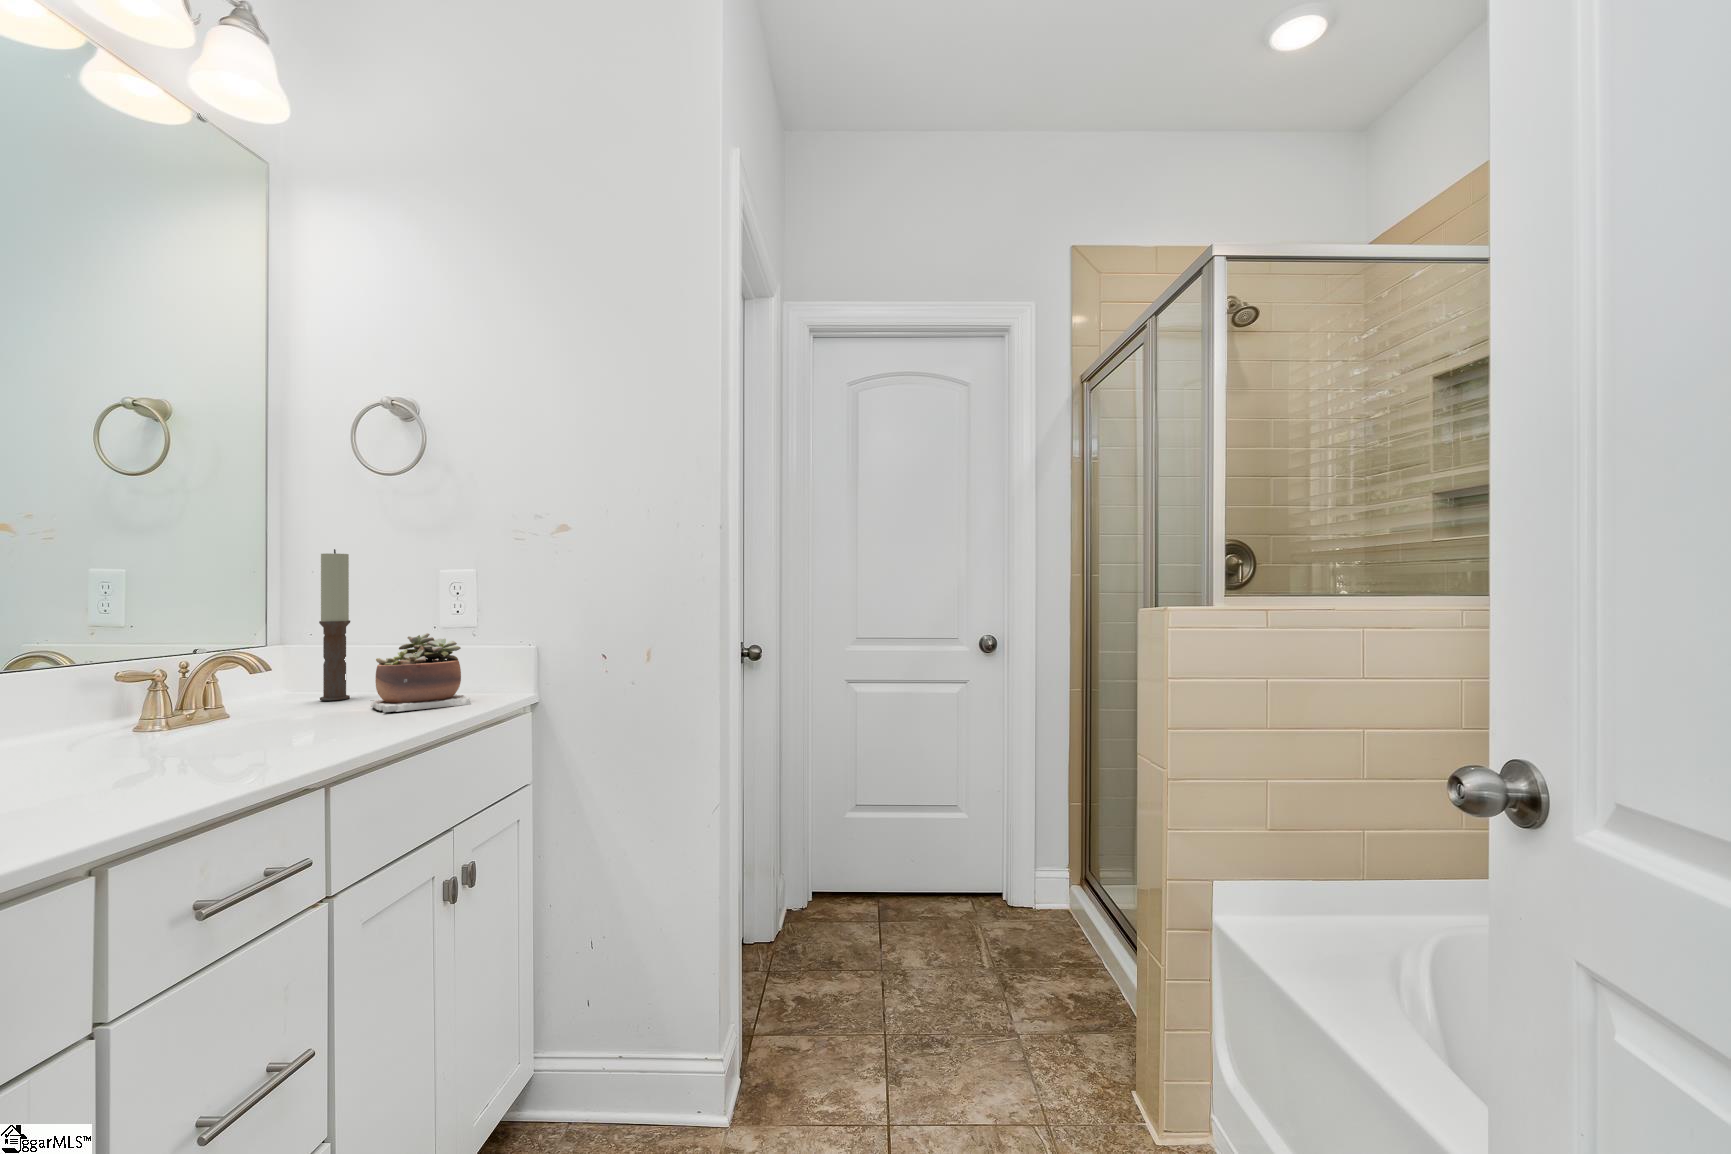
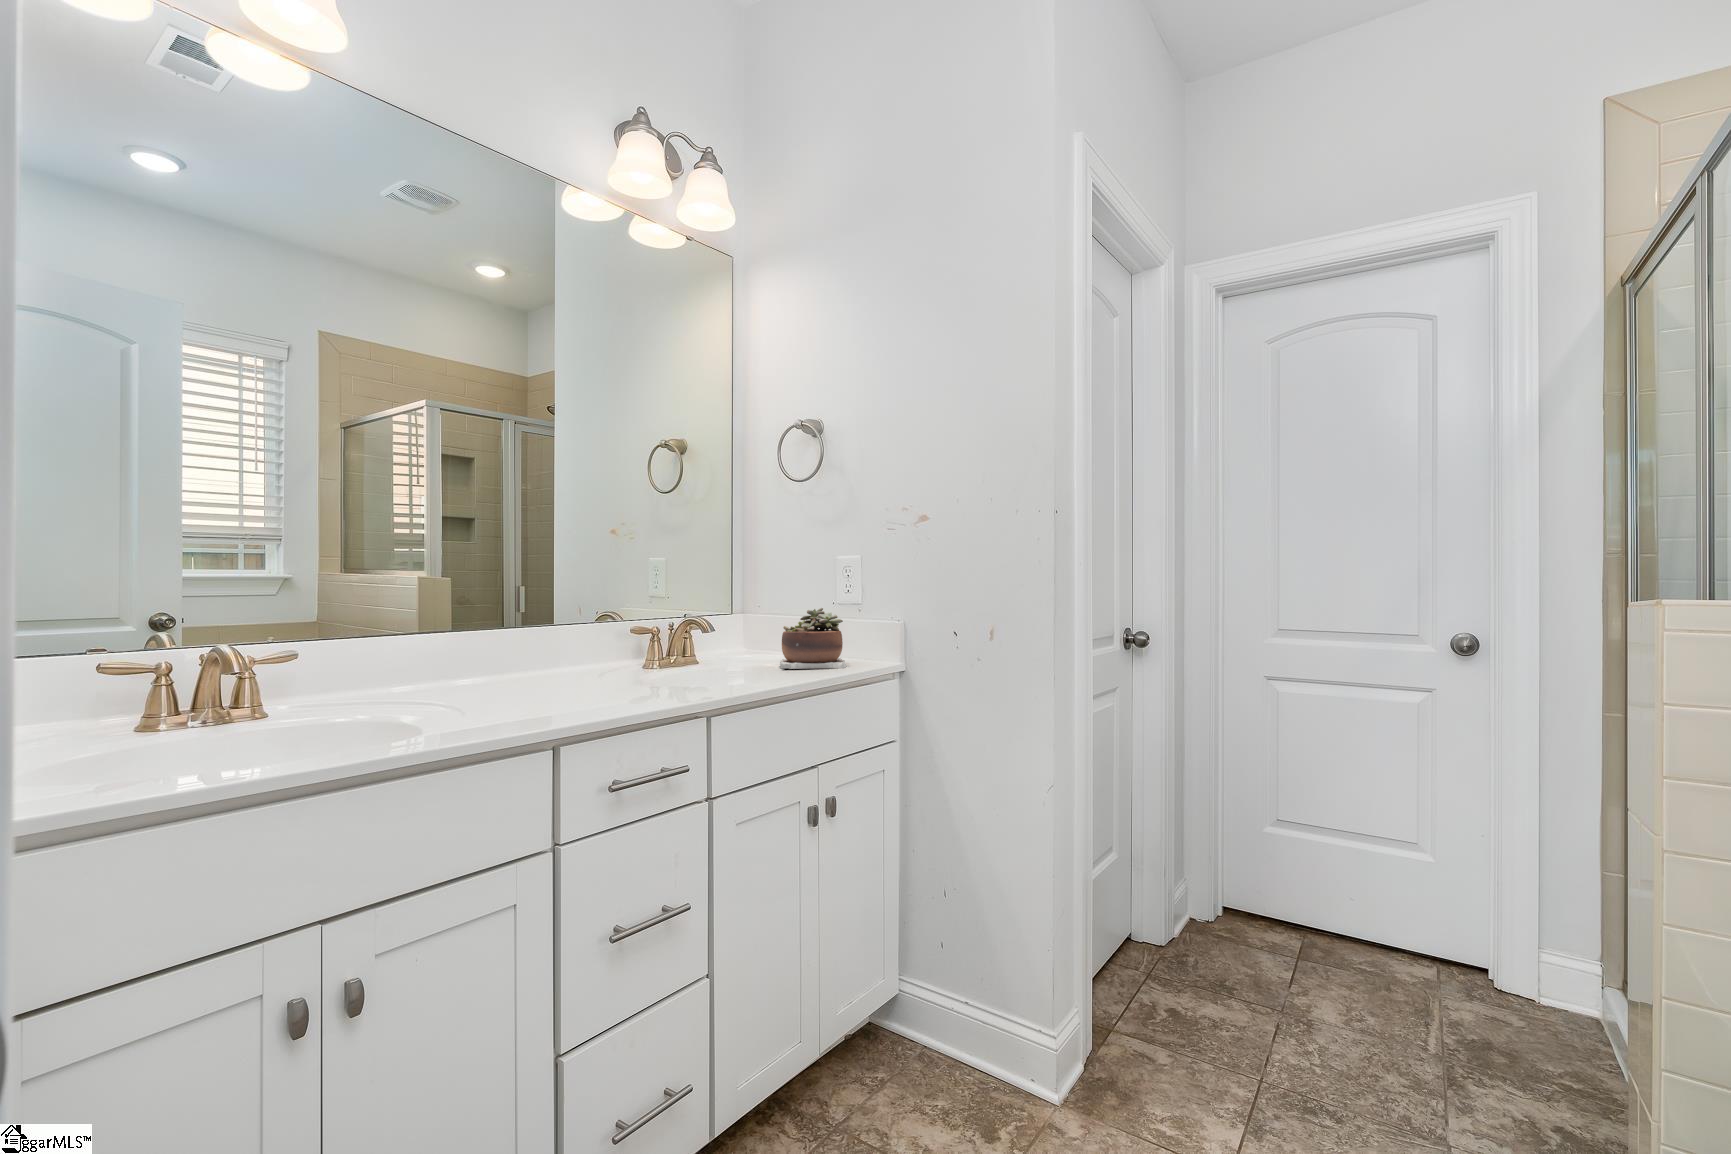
candle: present [319,549,350,700] -> none [760,541,780,658]

